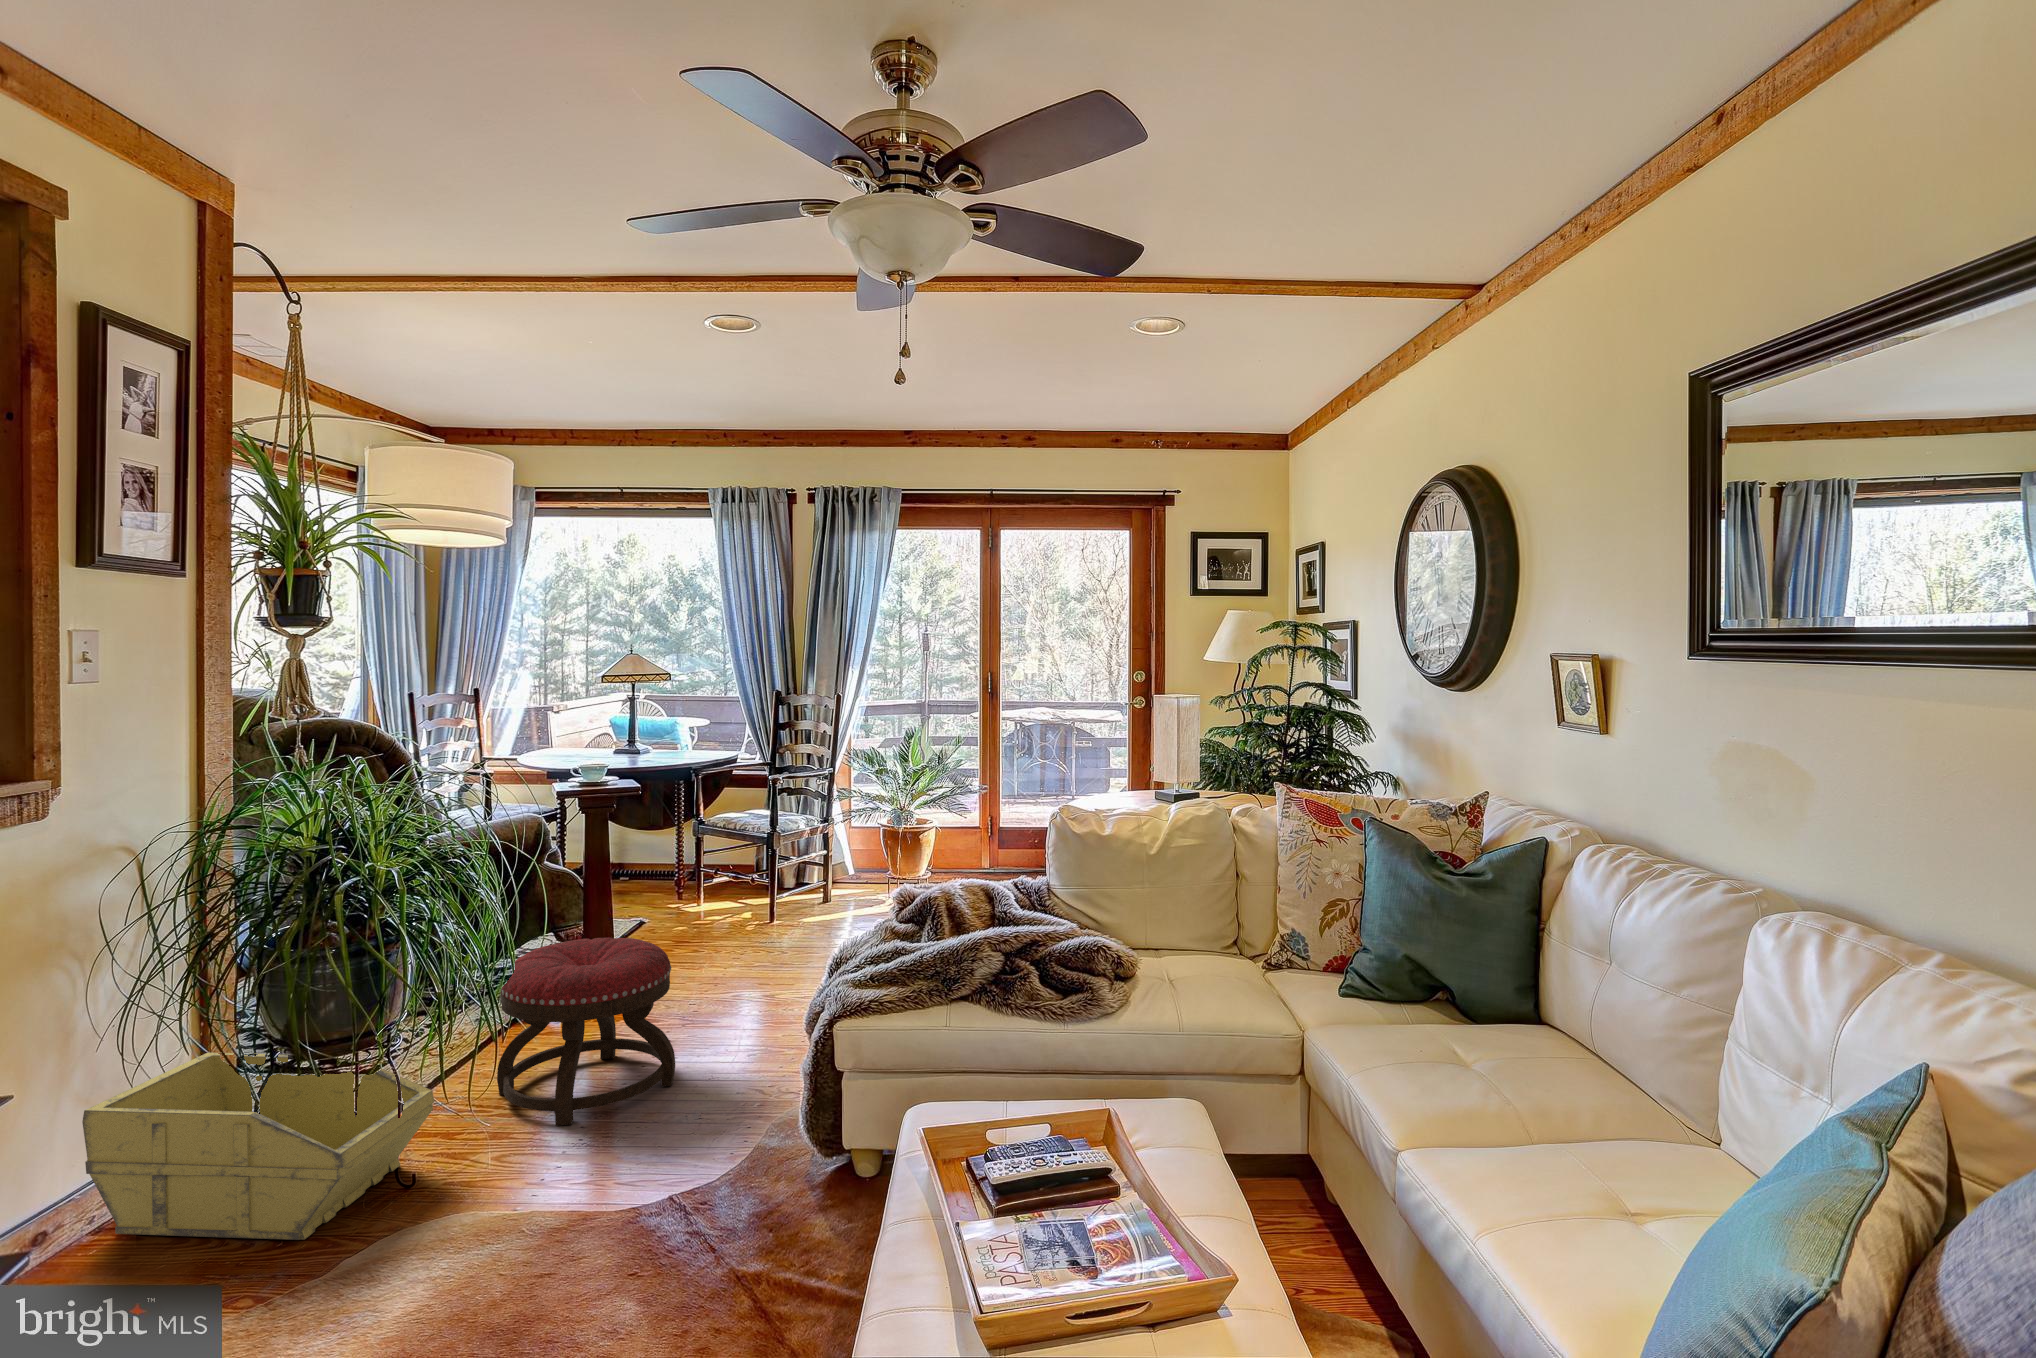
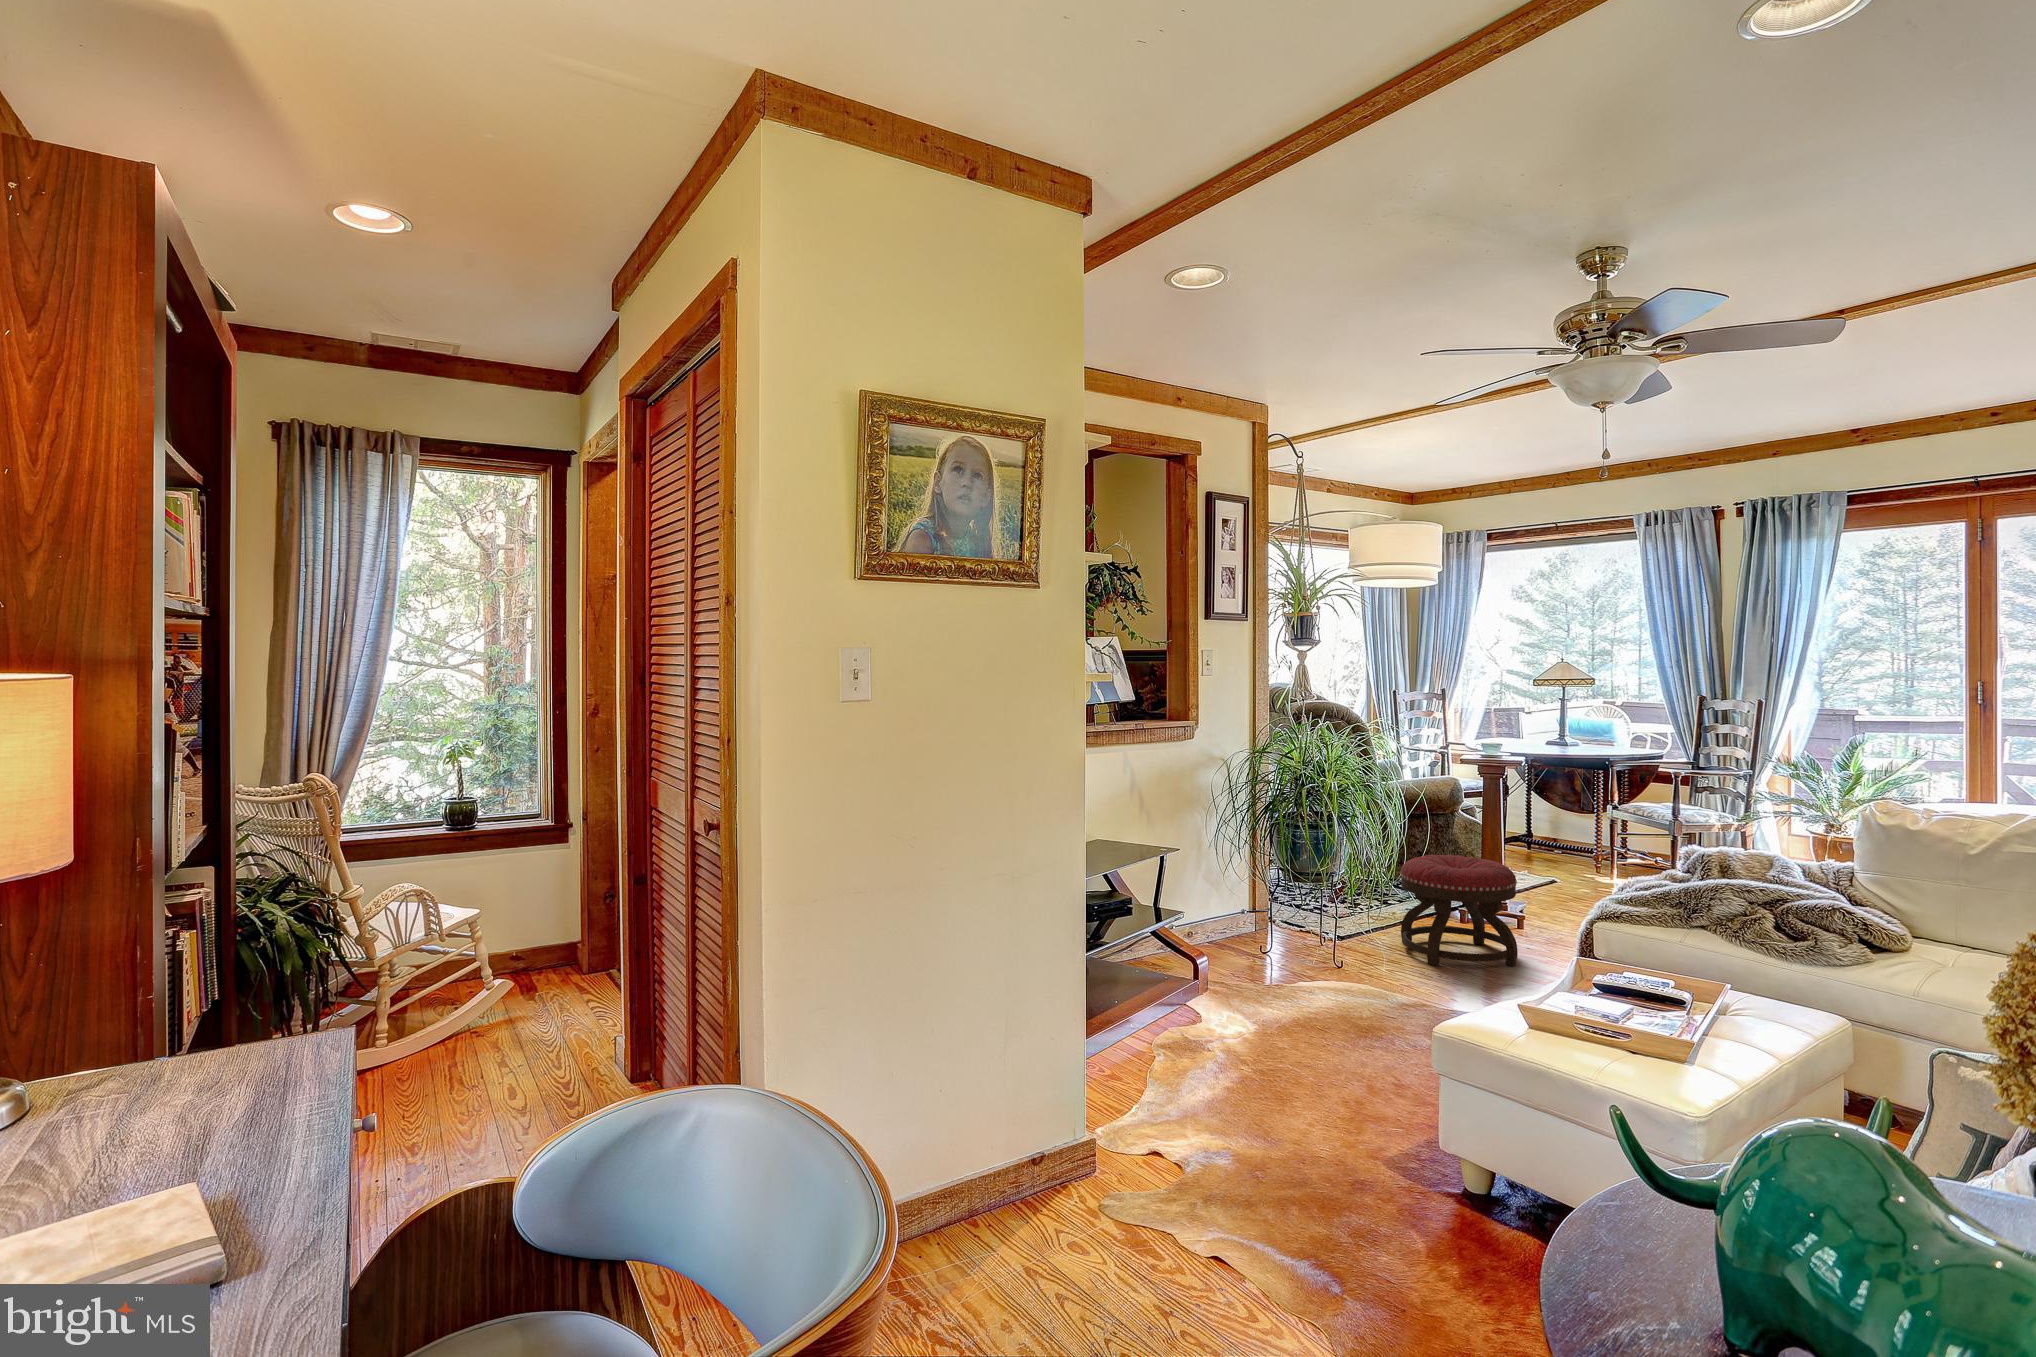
storage bin: present [82,1052,434,1240] -> none [1203,873,1354,968]

